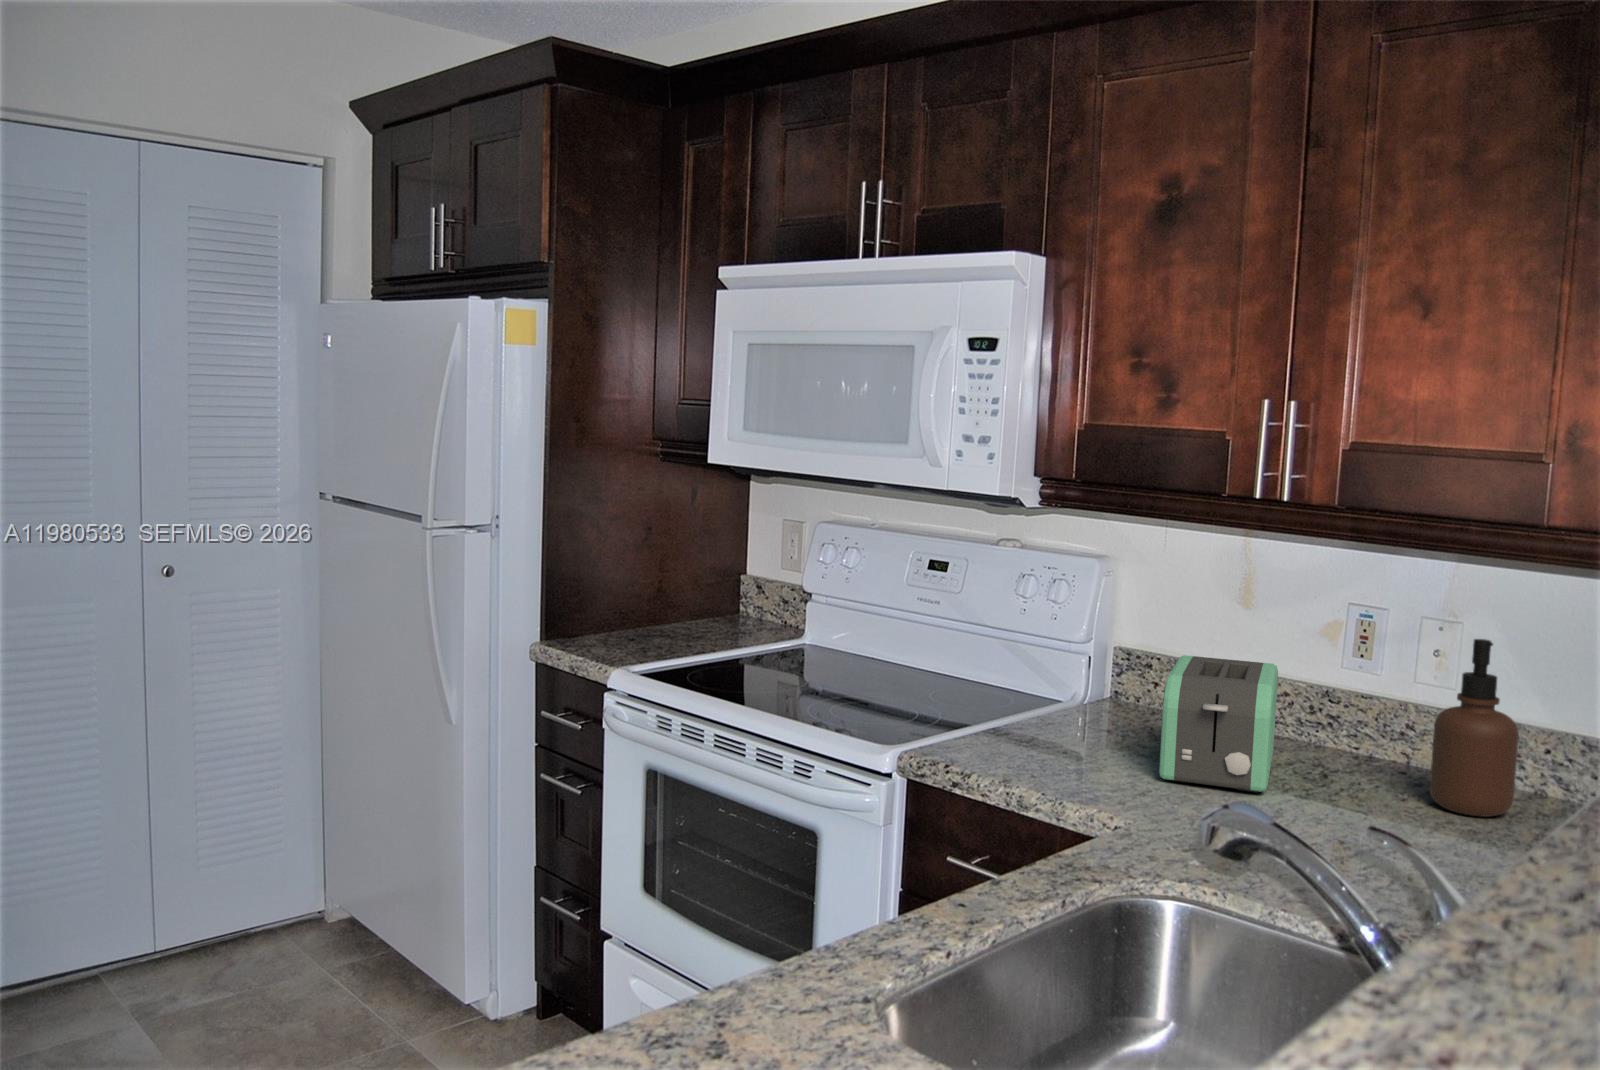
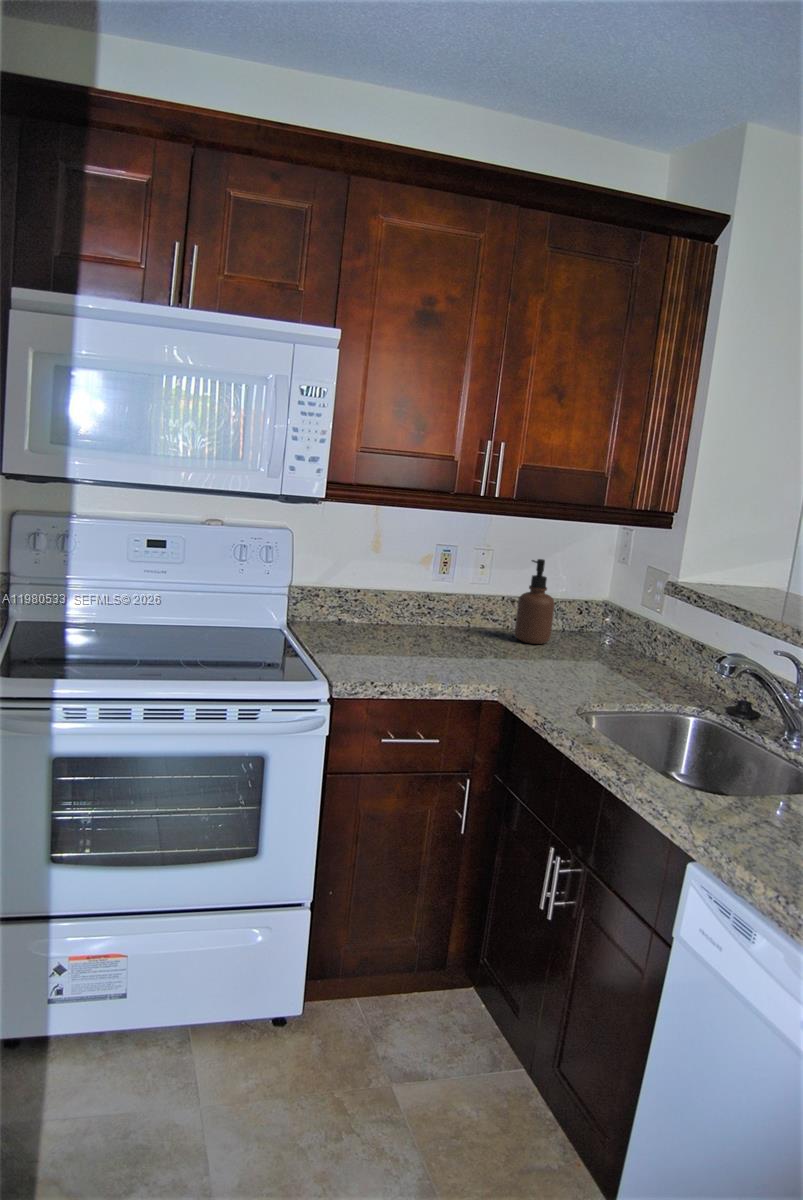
toaster: present [1159,655,1278,793] -> none [391,585,496,661]

